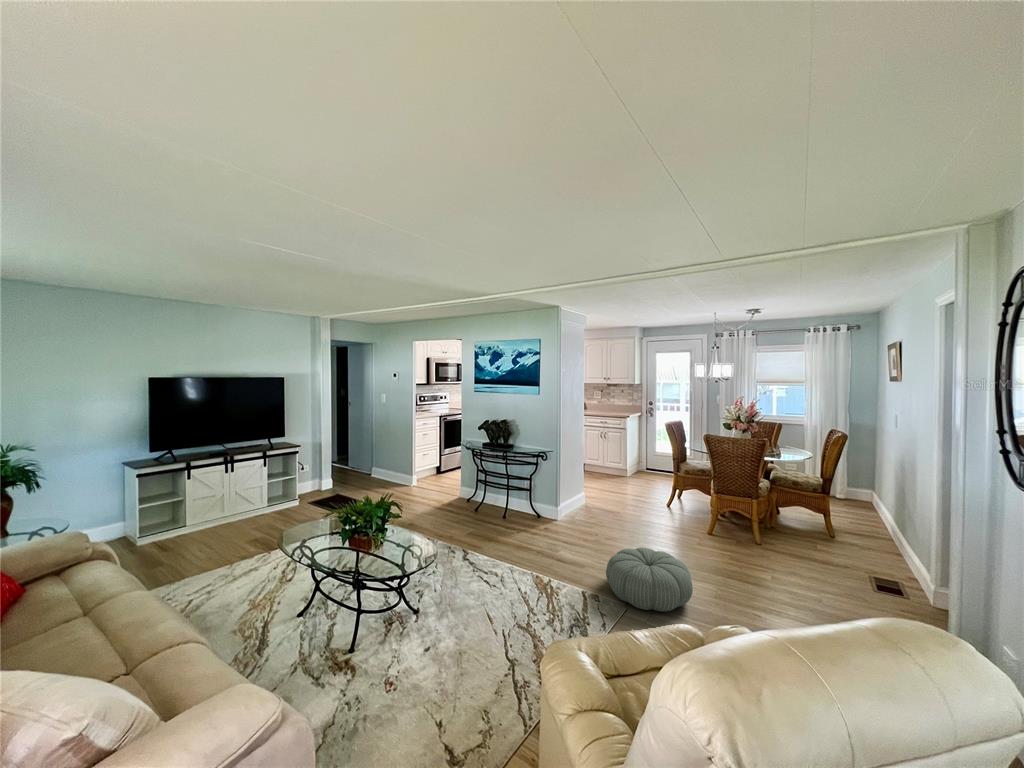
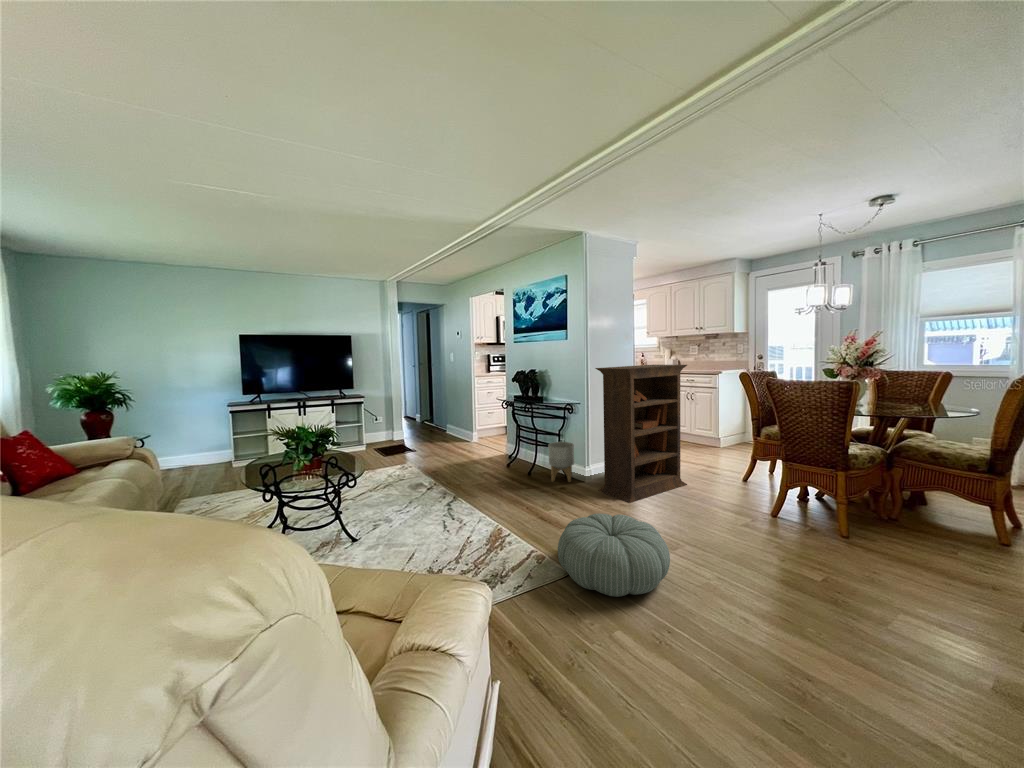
bookcase: none [576,417,636,535] -> present [595,365,687,503]
planter: none [527,485,549,522] -> present [548,442,574,482]

